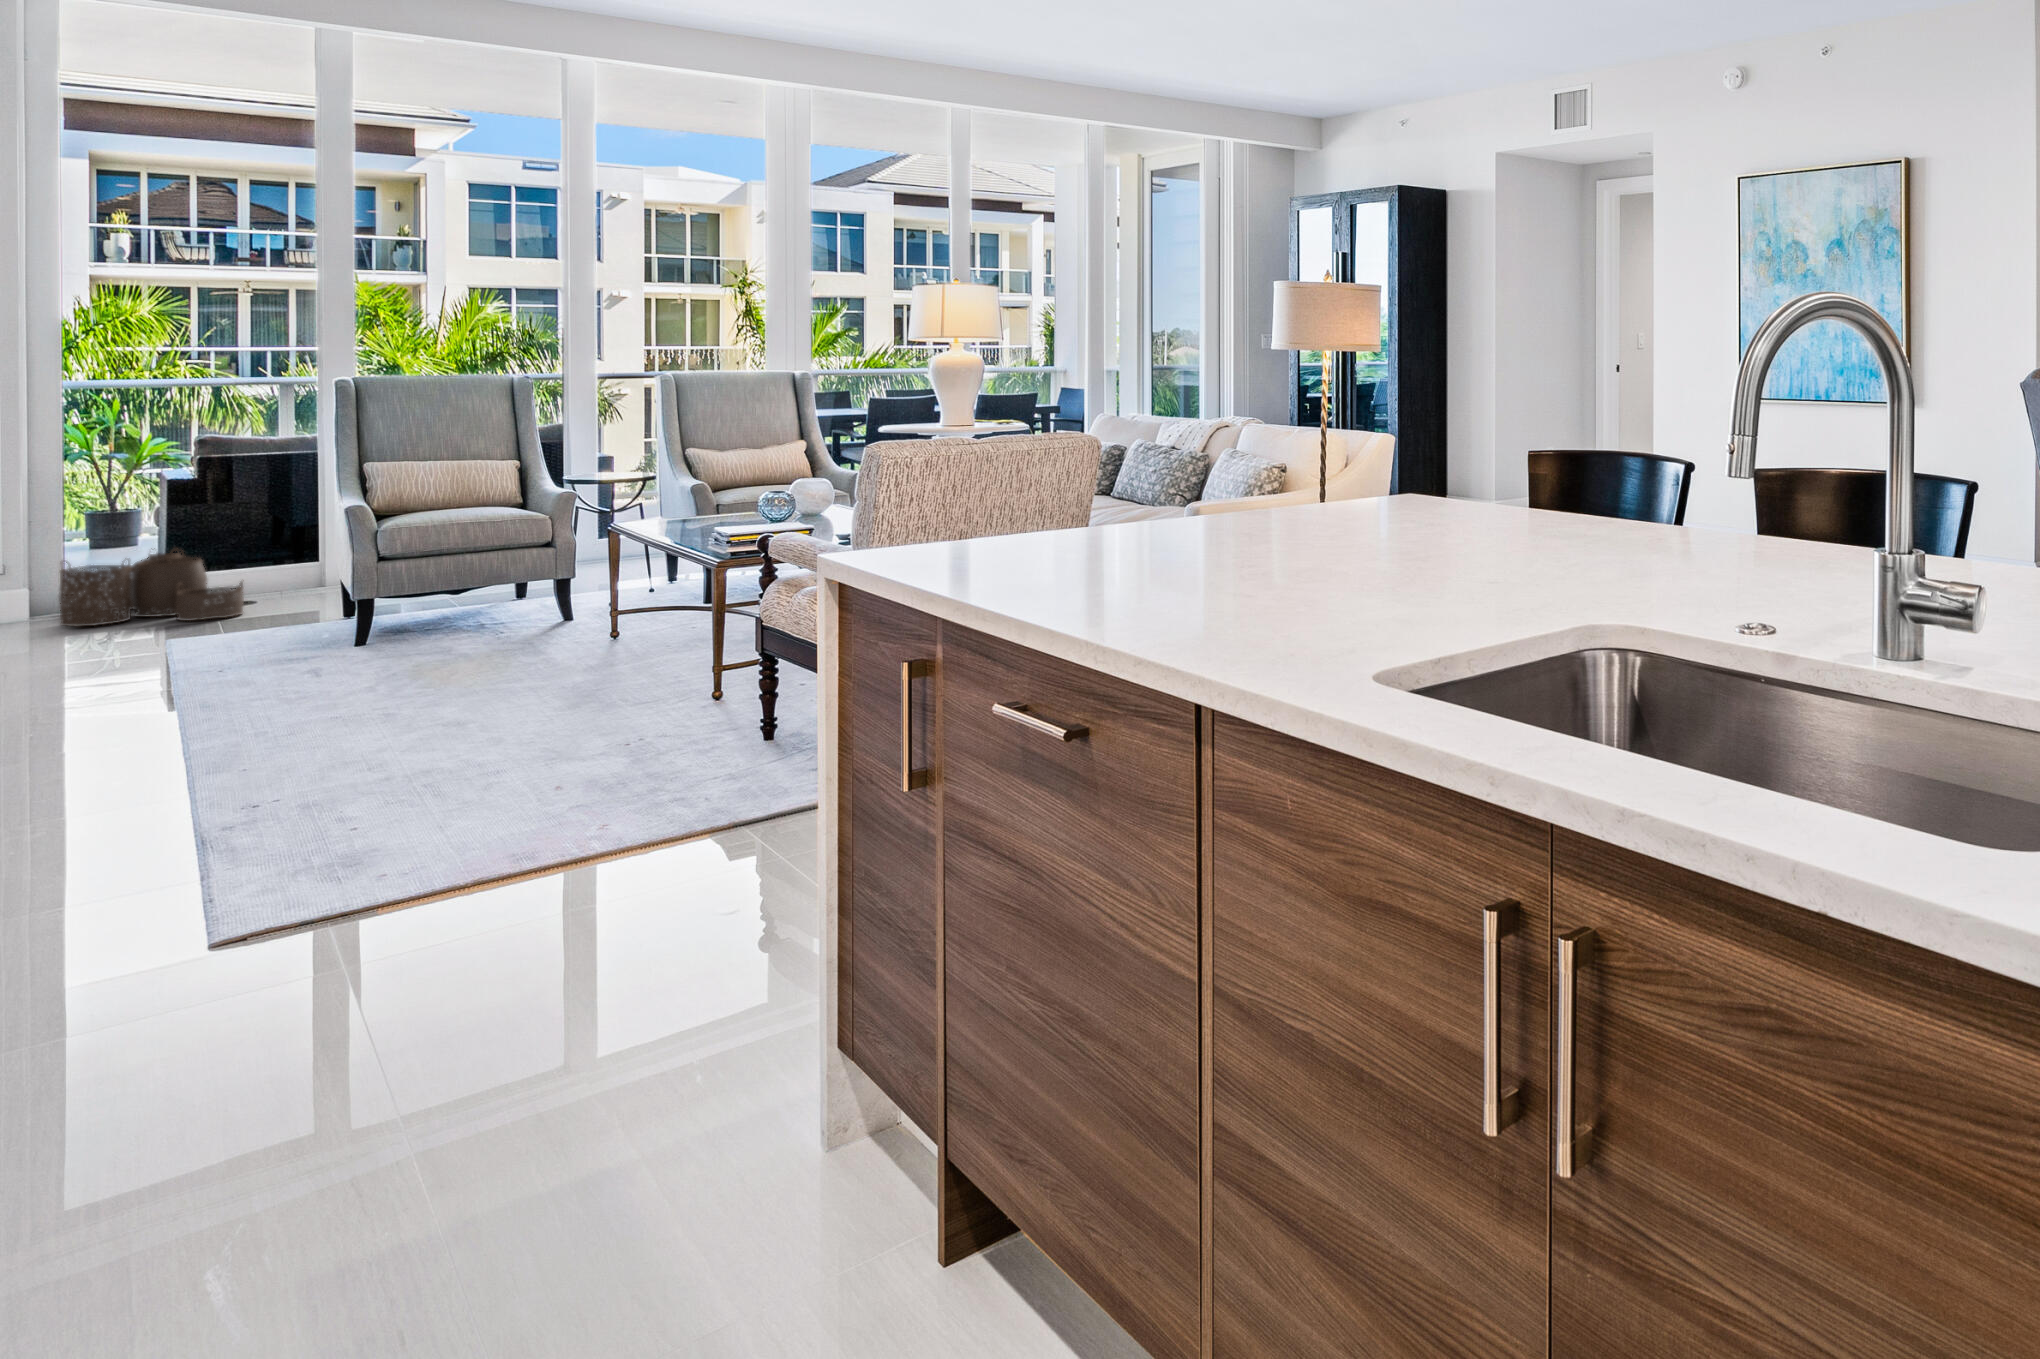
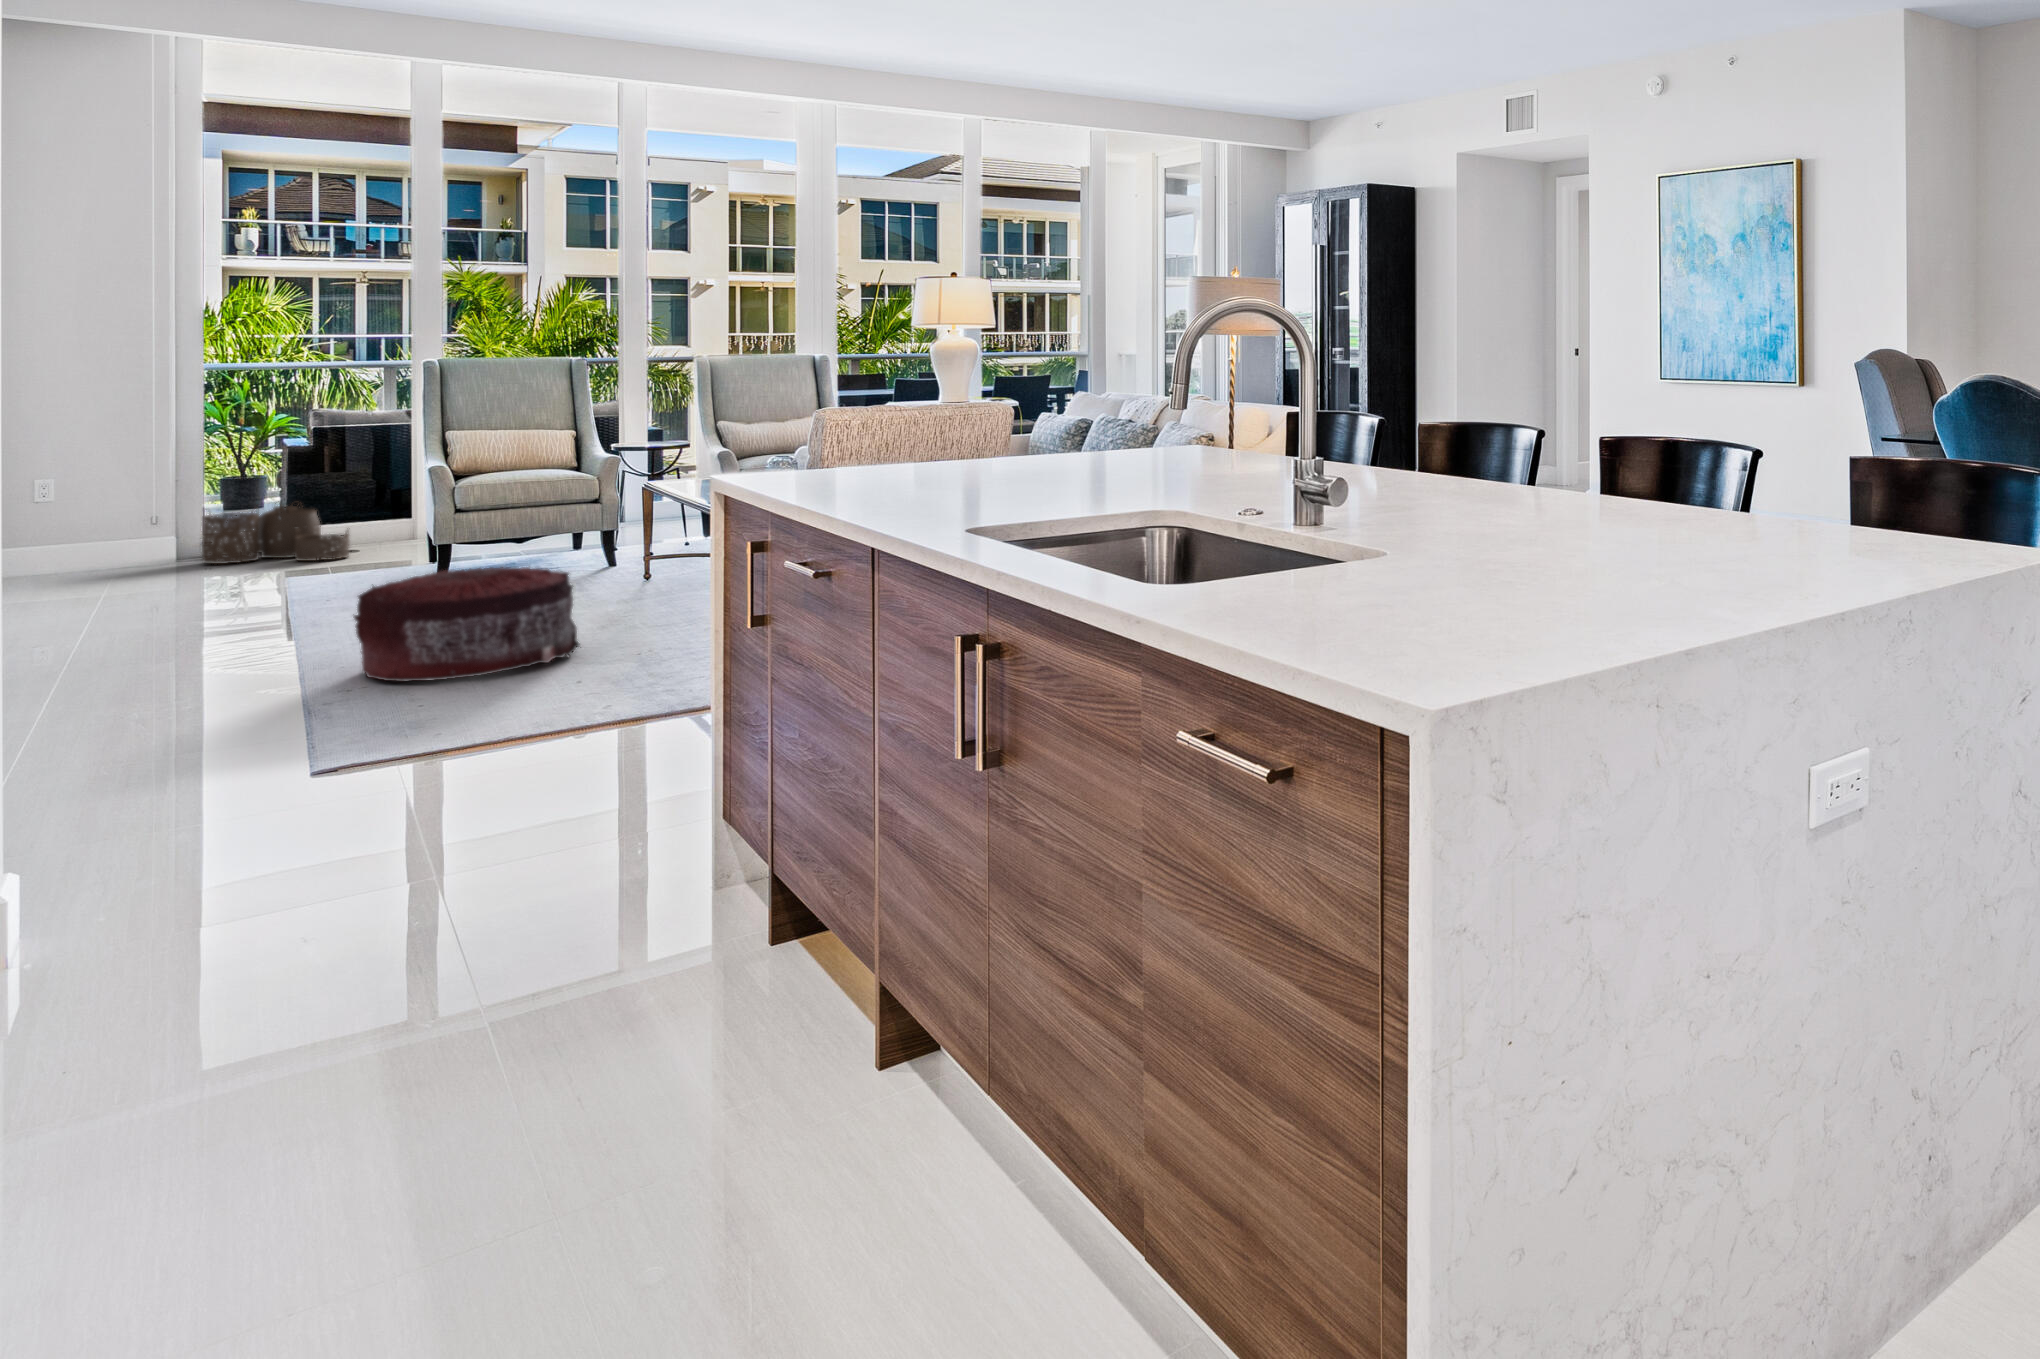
pouf: none [267,641,558,799] -> present [353,567,581,681]

